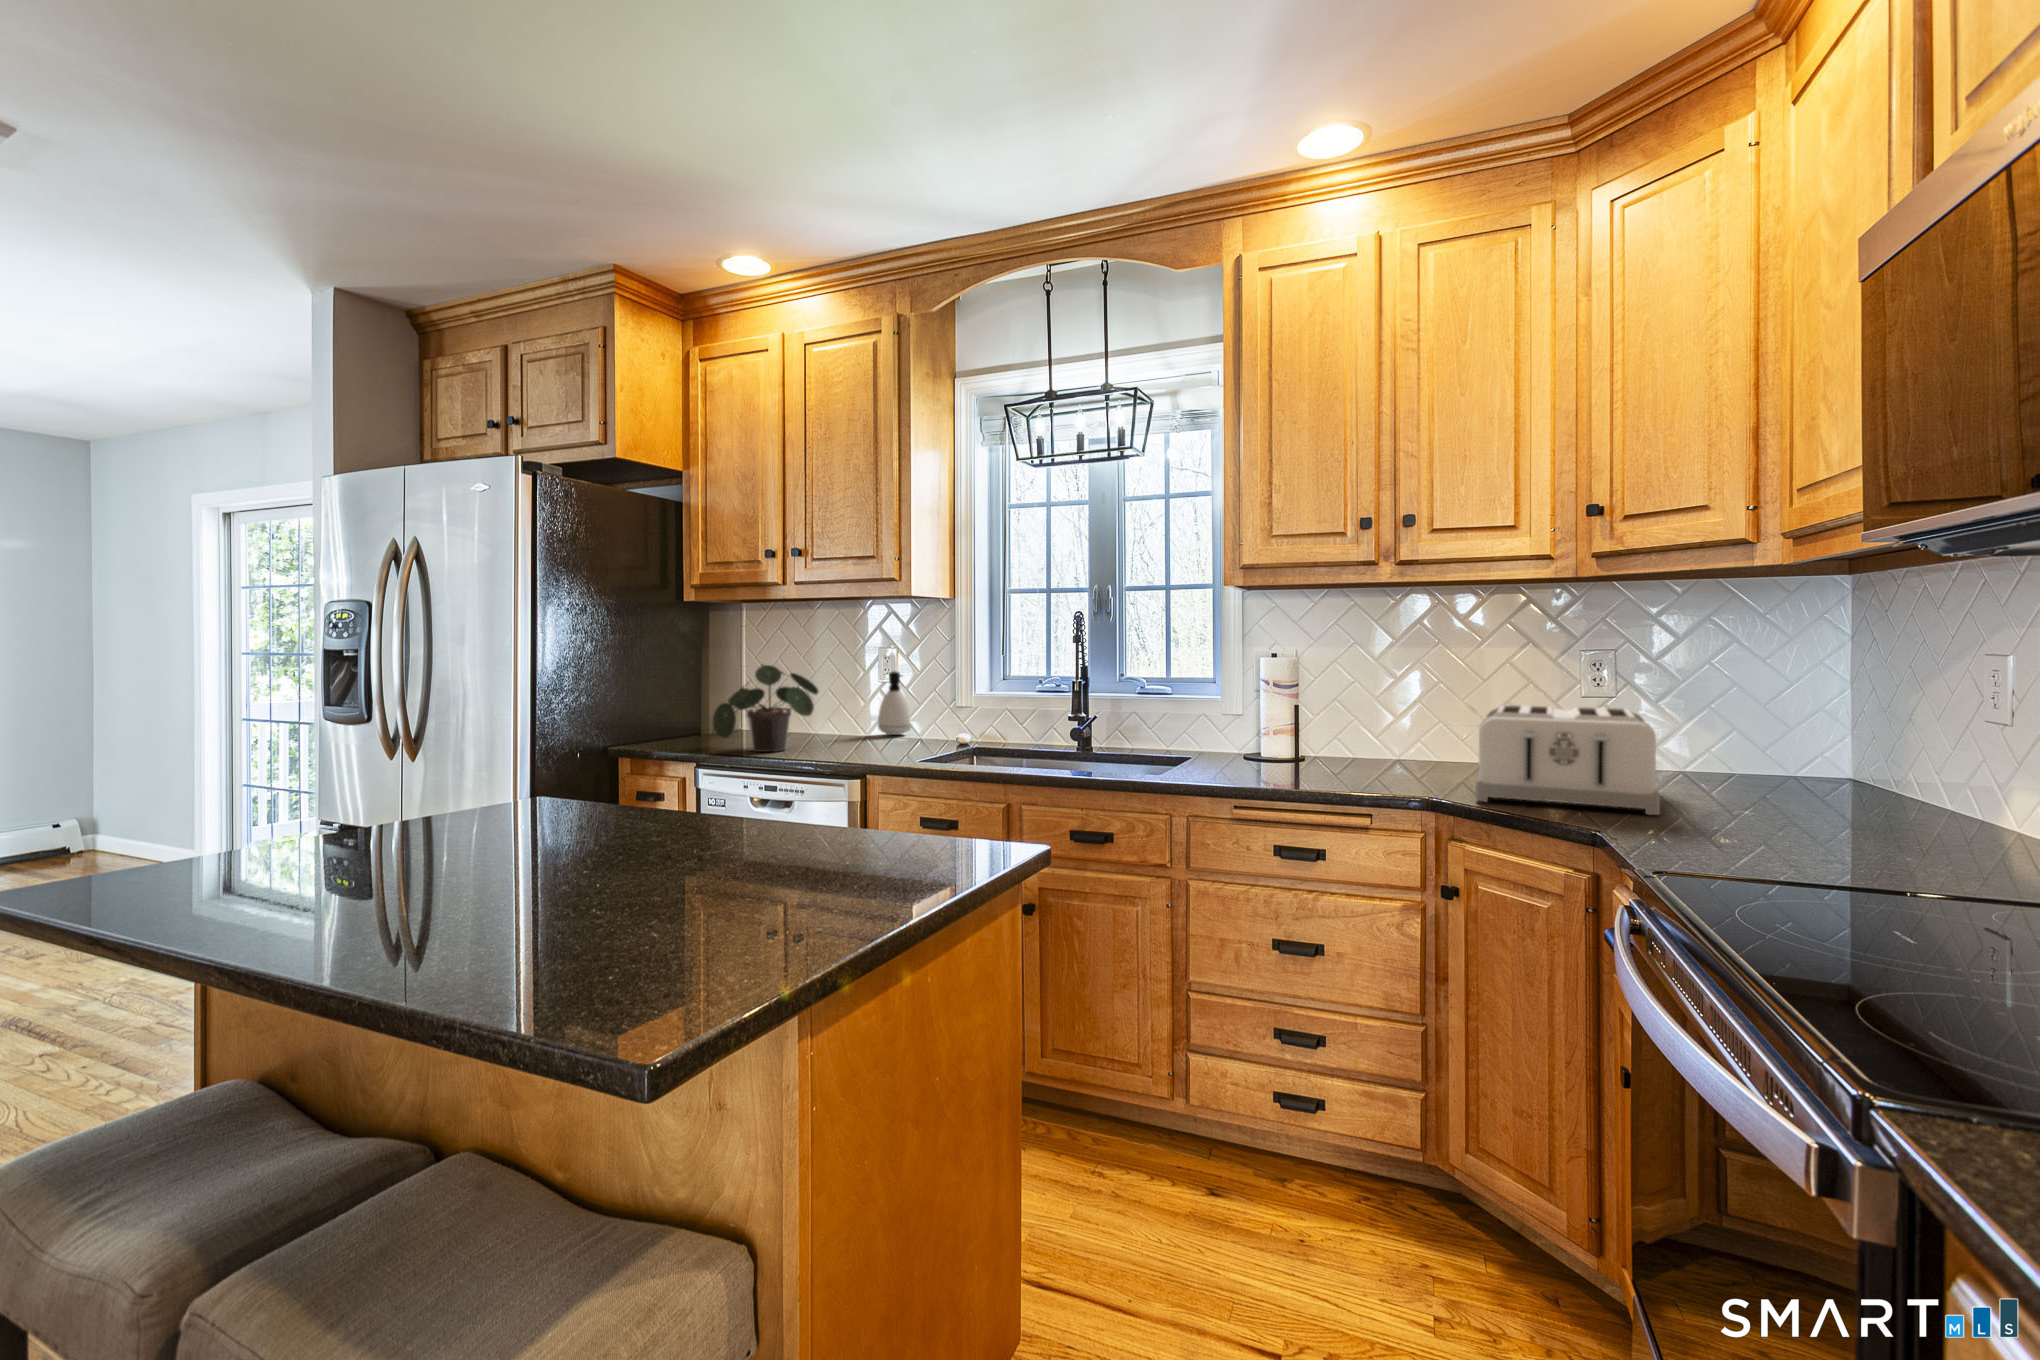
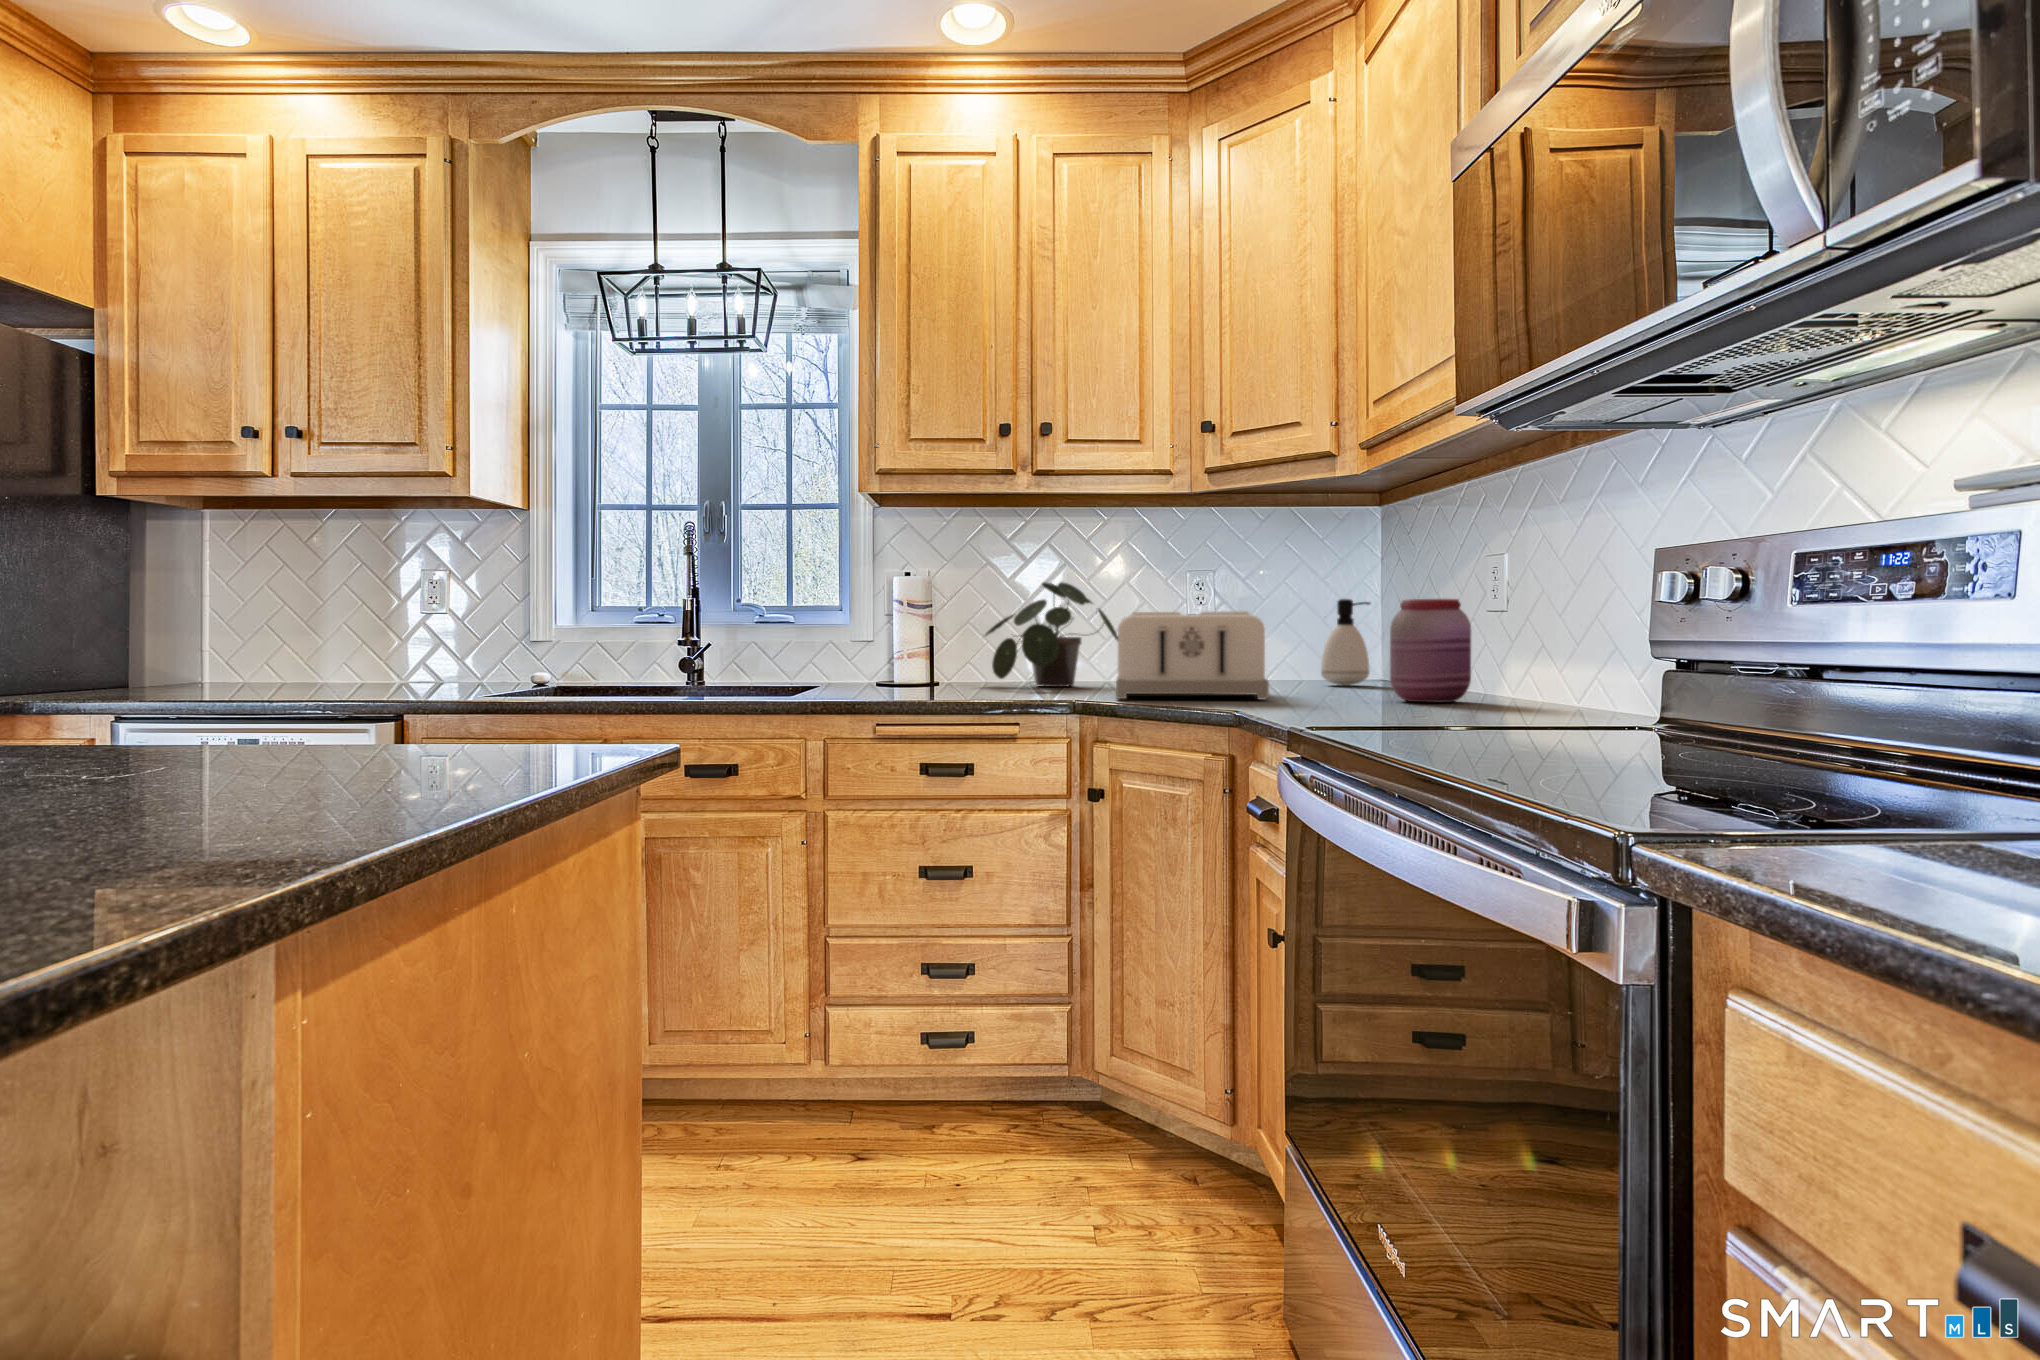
potted plant: present [710,665,818,752] -> present [985,582,1118,687]
soap dispenser: present [878,672,912,735] -> present [1321,599,1370,685]
jar: none [1826,714,1949,840] -> present [1390,599,1471,702]

